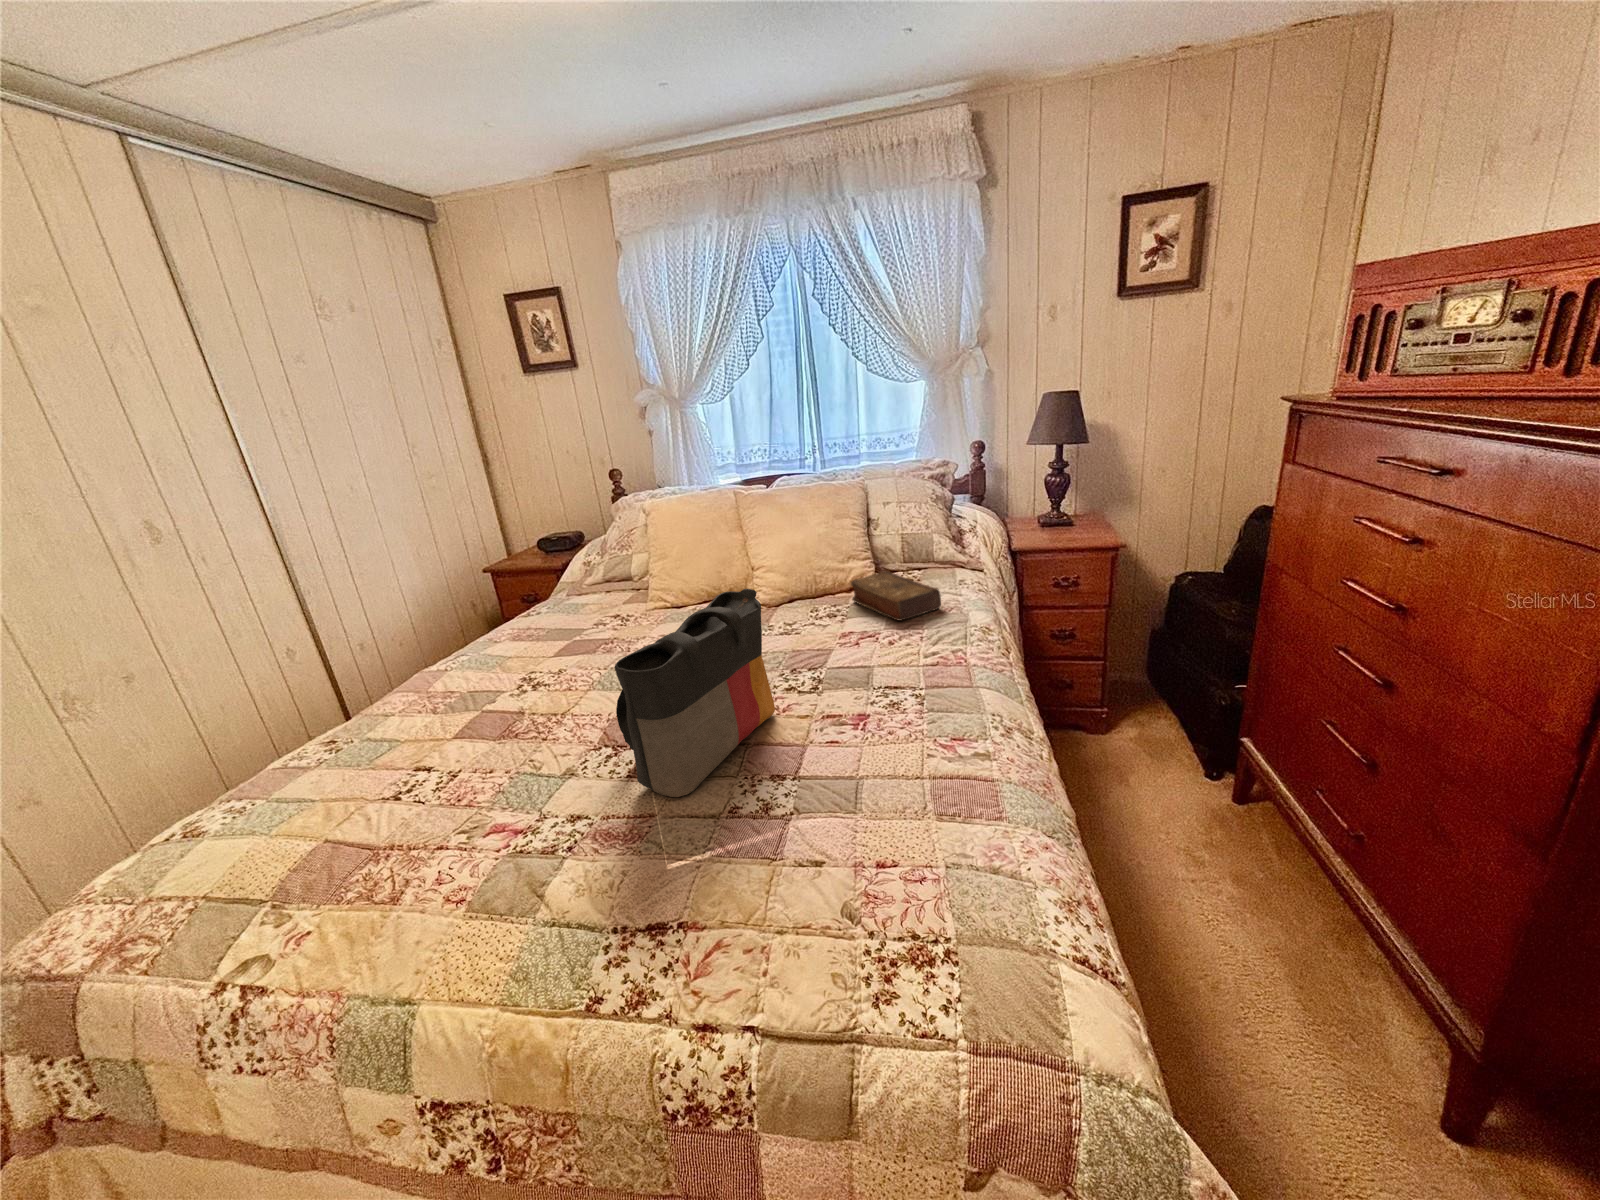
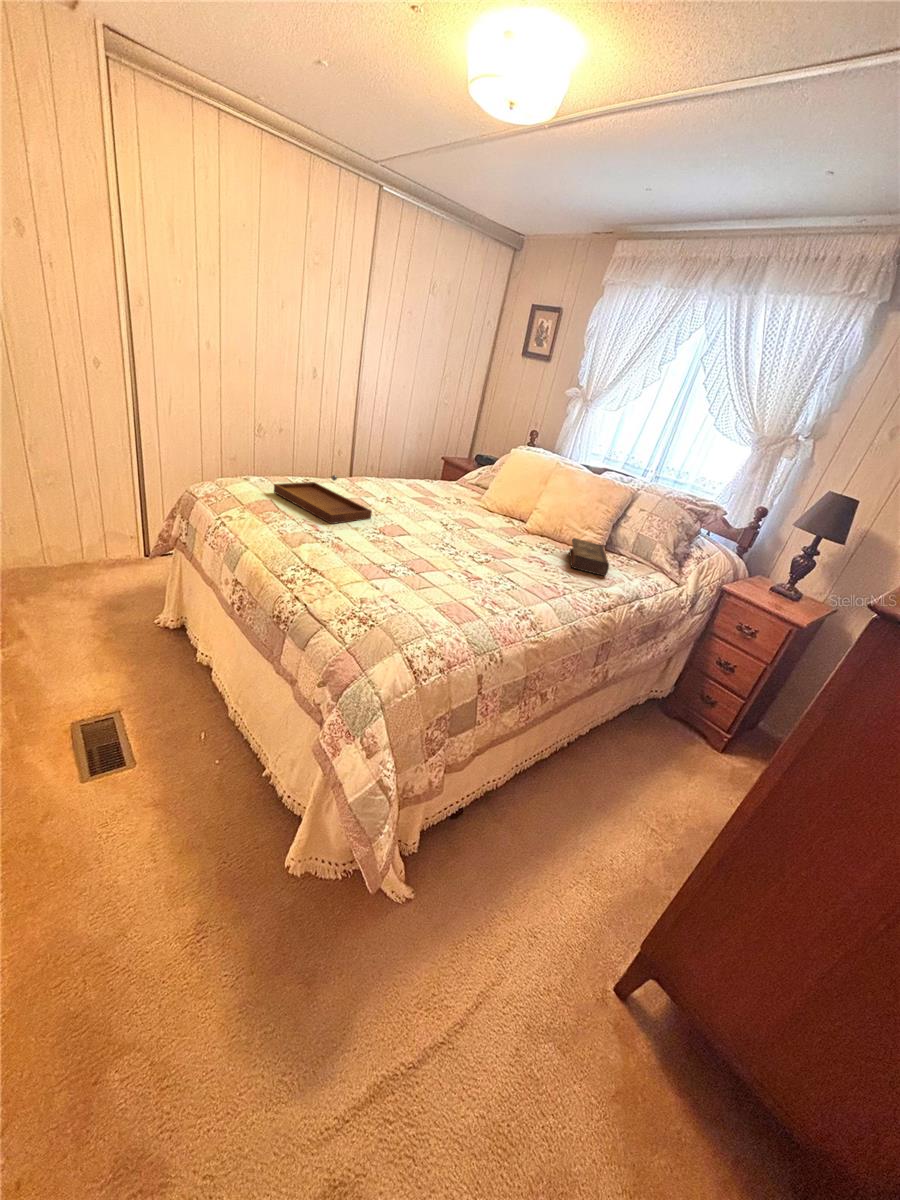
tote bag: present [614,589,775,797] -> none [367,479,468,556]
tray: none [285,700,557,818] -> present [274,475,372,524]

